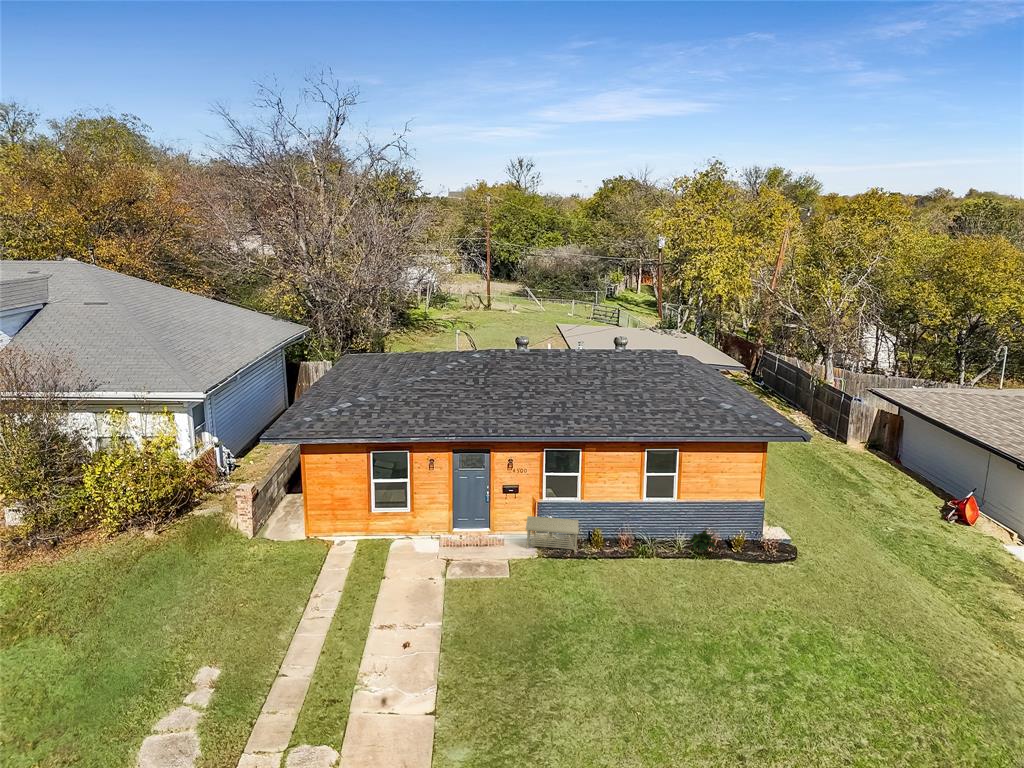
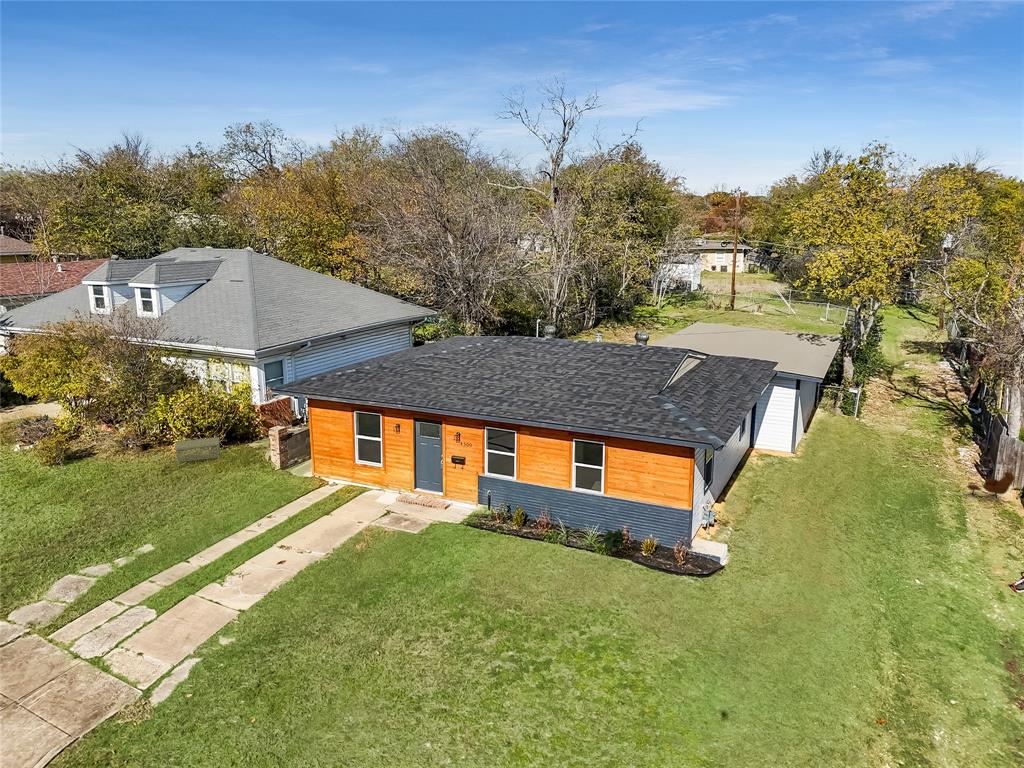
lounge chair: none [861,432,892,456] -> present [968,472,1014,499]
storage bench: present [526,516,579,552] -> present [174,437,220,464]

